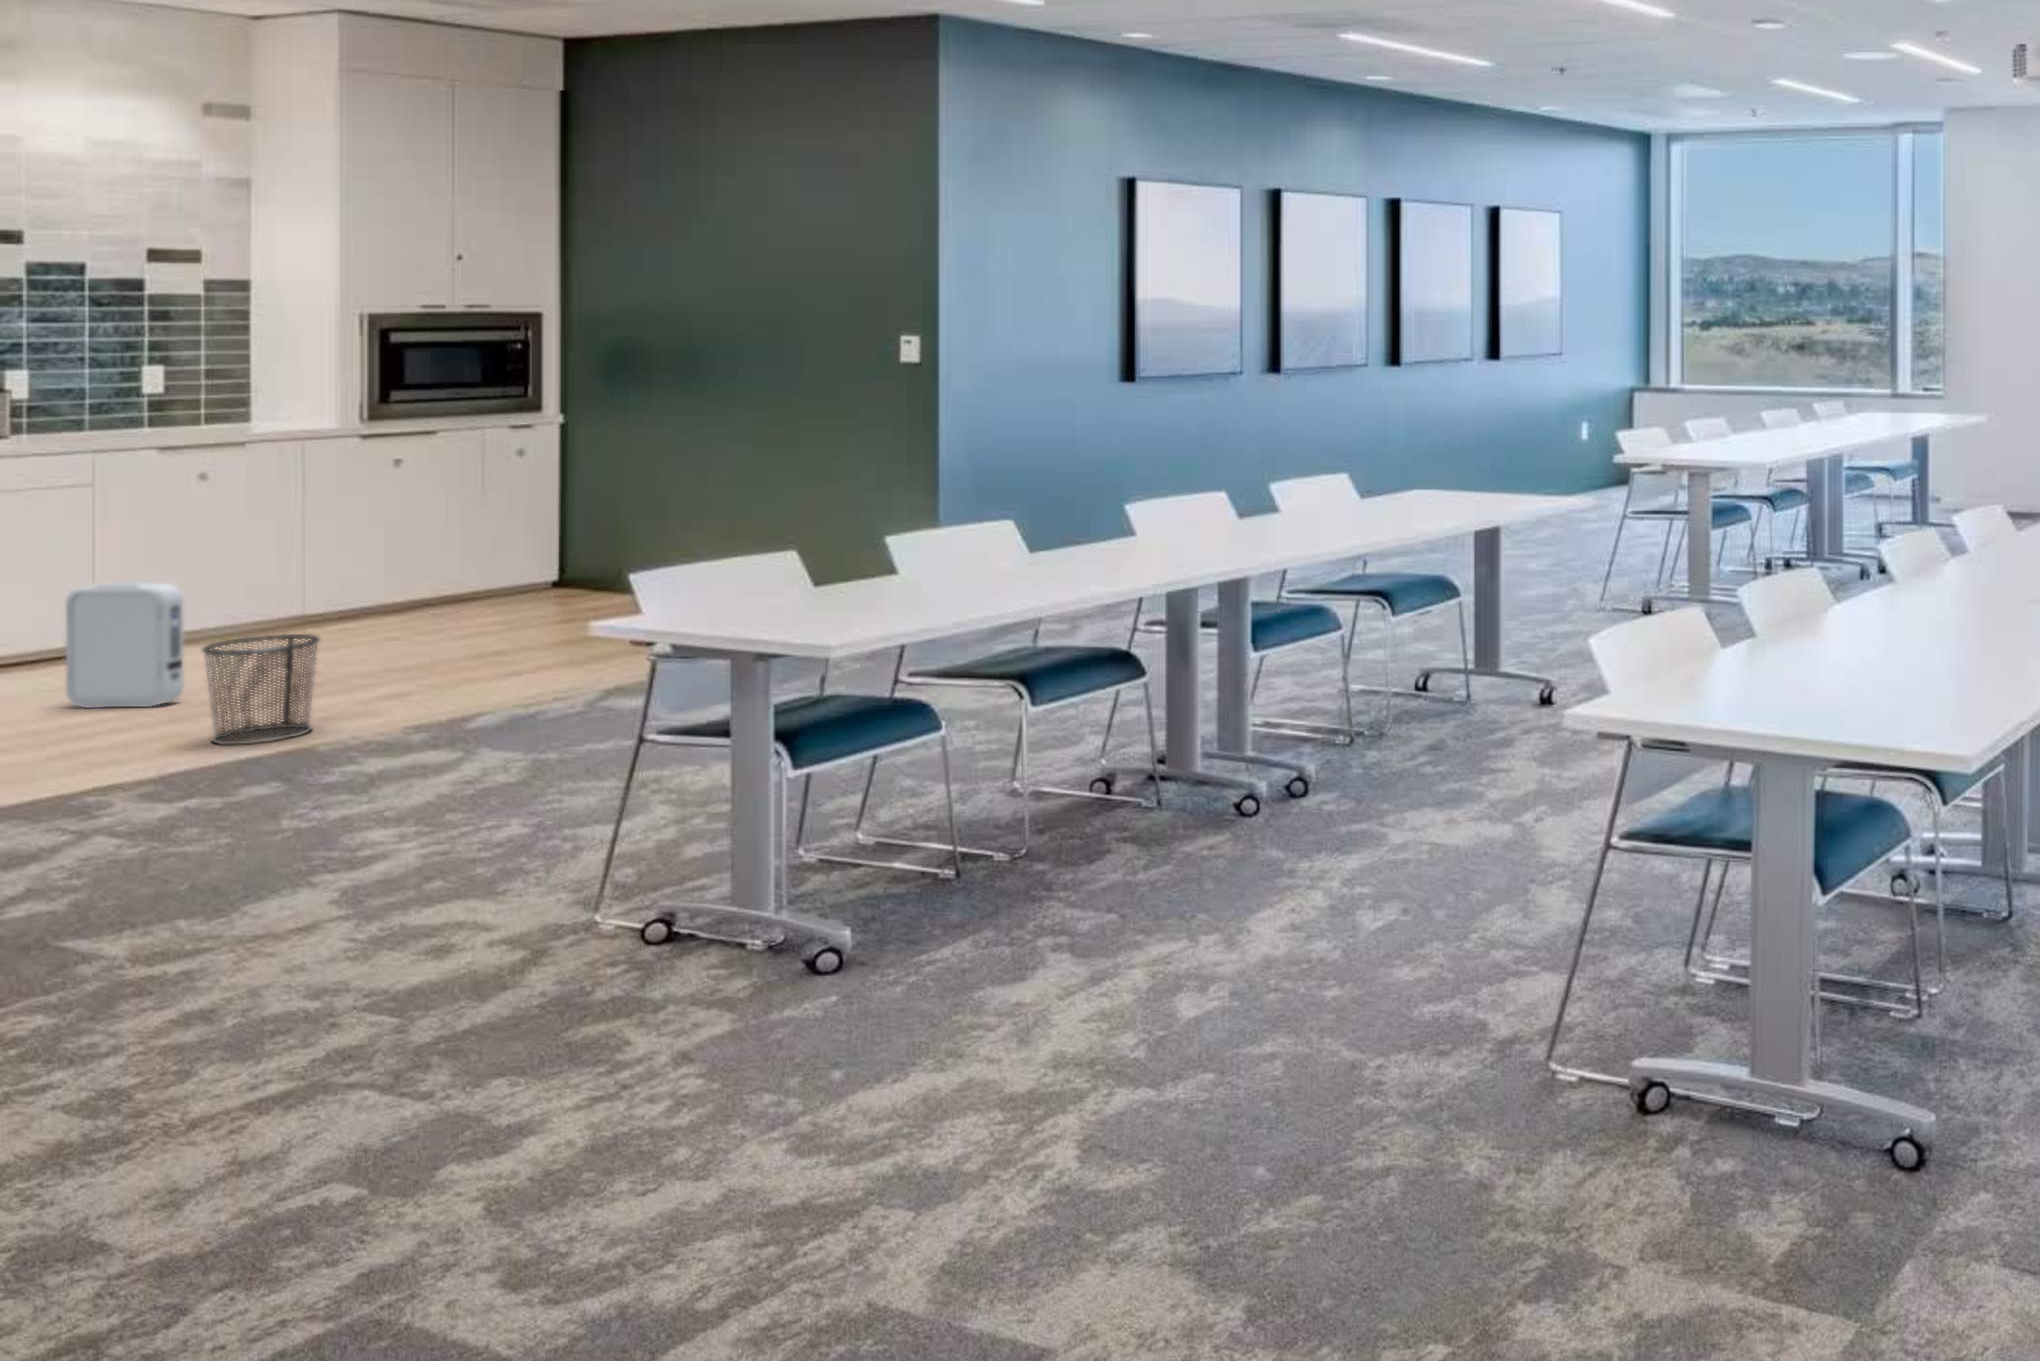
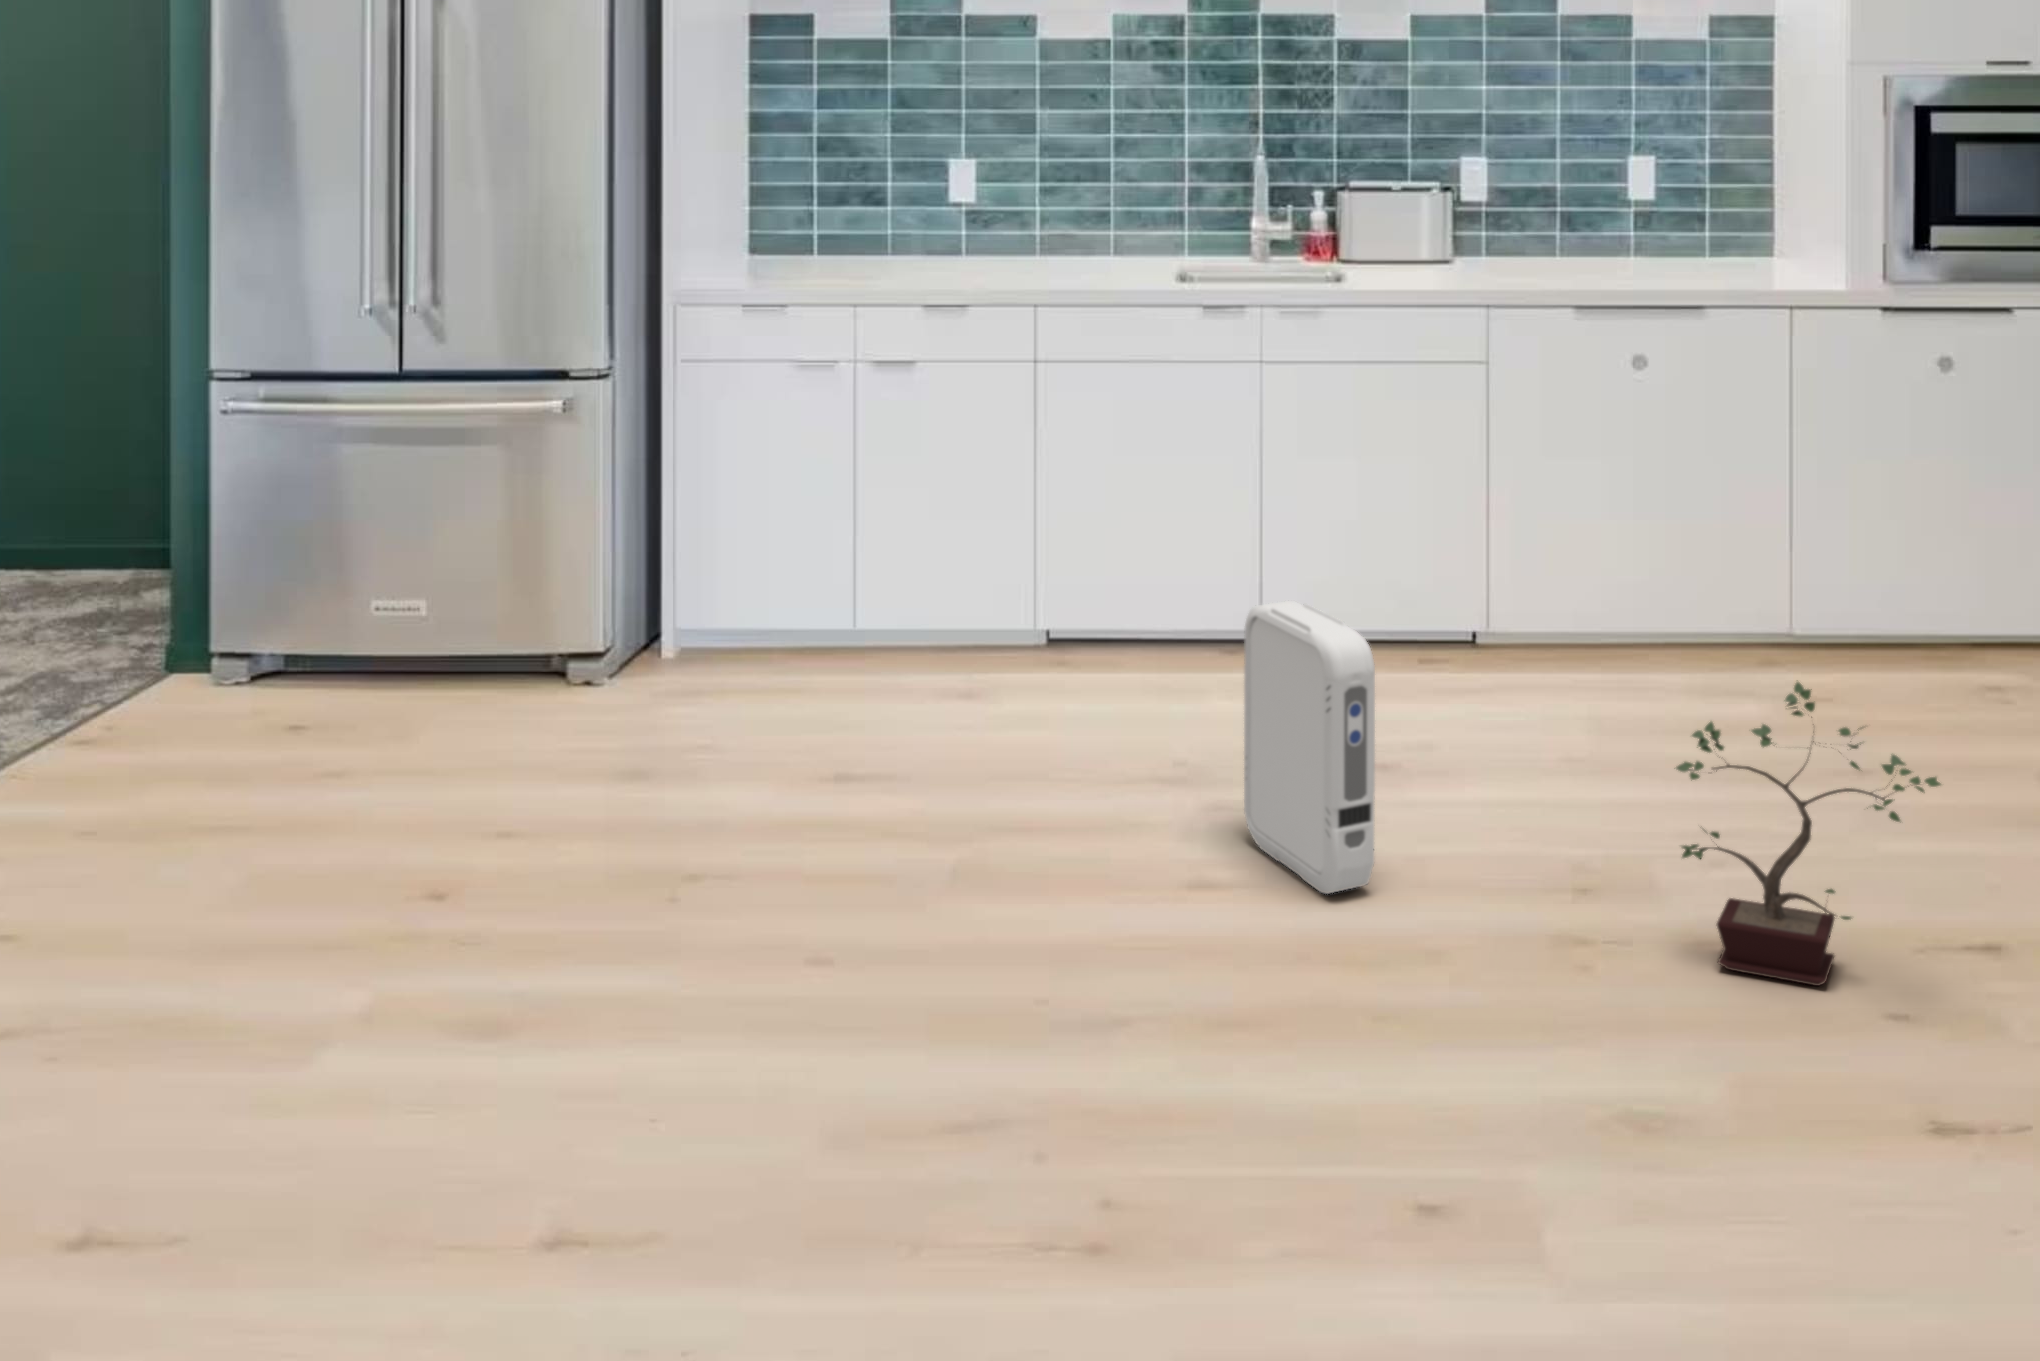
potted plant: none [369,561,505,679] -> present [1676,682,1941,986]
waste bin: present [203,634,320,744] -> none [1161,870,1394,1214]

